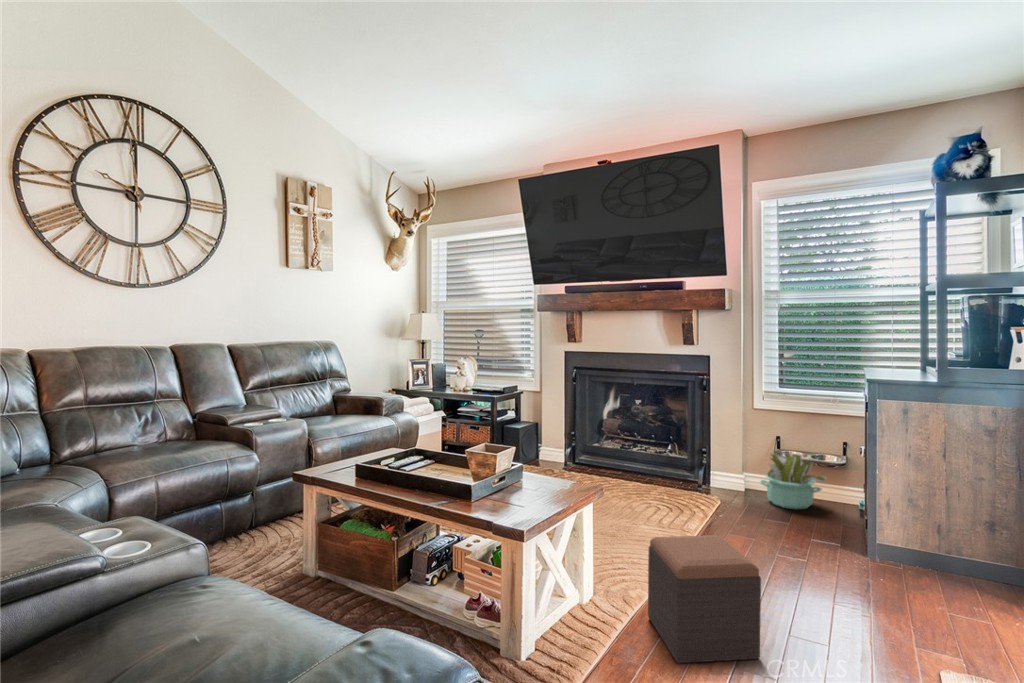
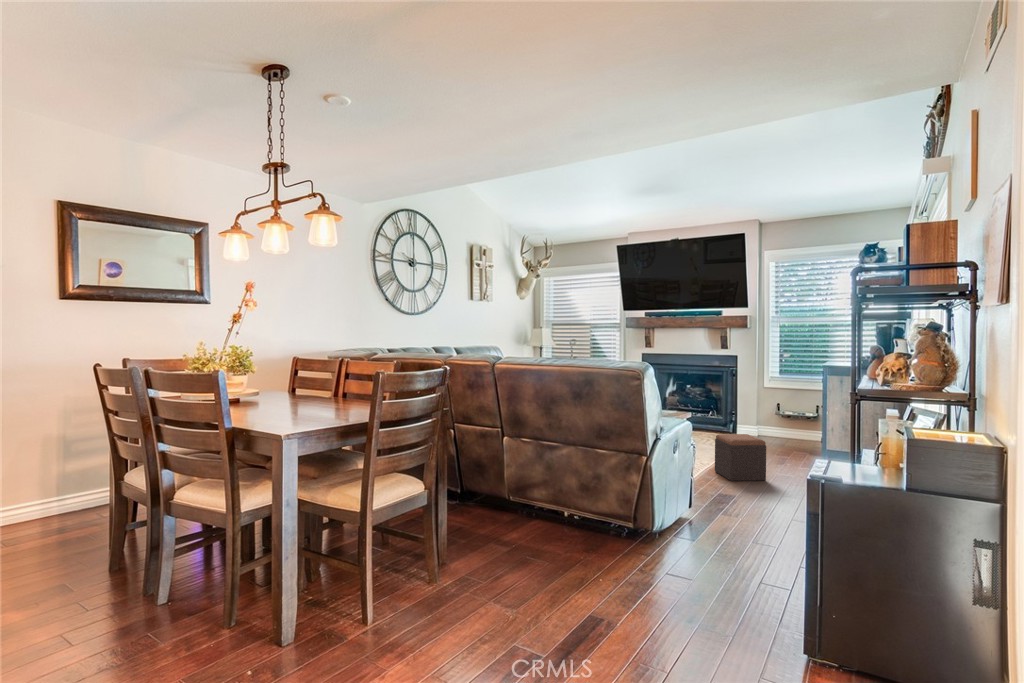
decorative plant: present [760,453,827,509] -> none [767,413,807,443]

